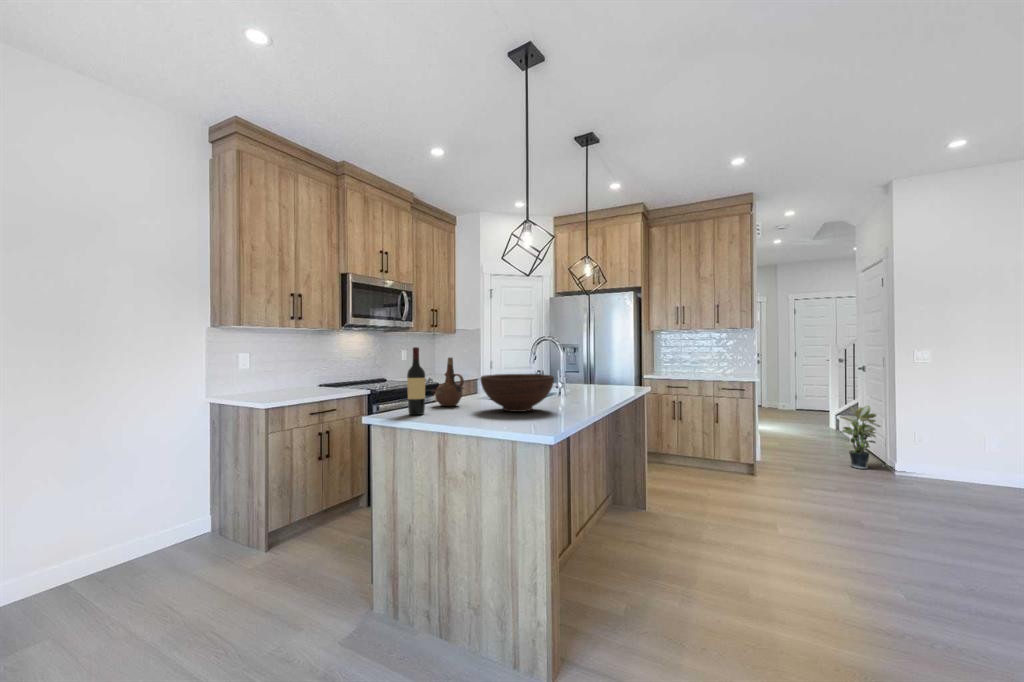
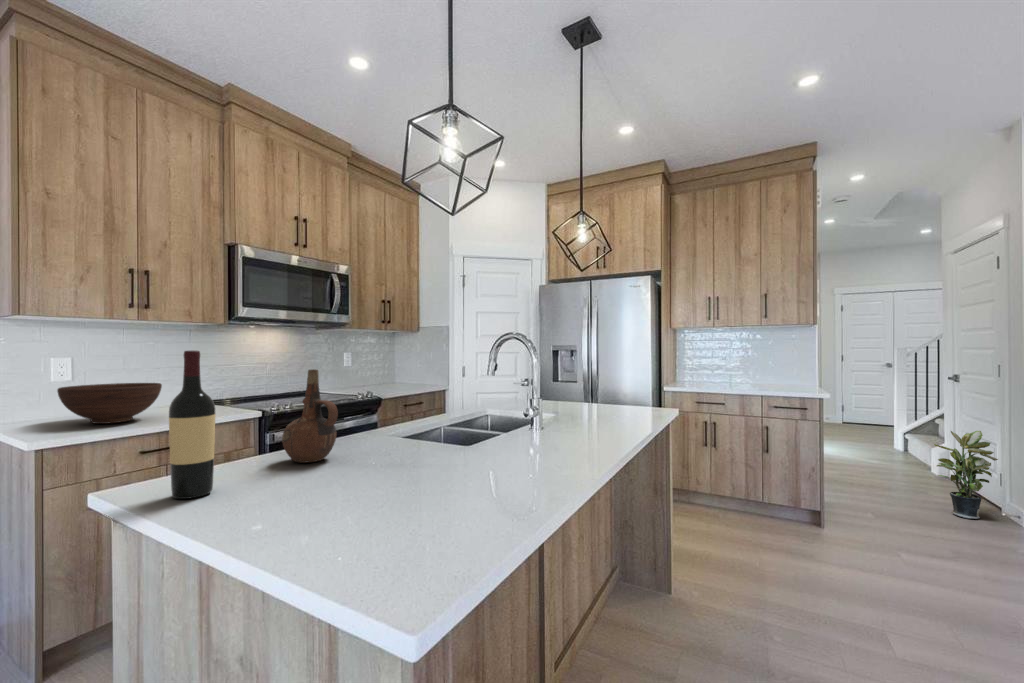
fruit bowl: present [480,374,554,412] -> present [57,383,162,424]

